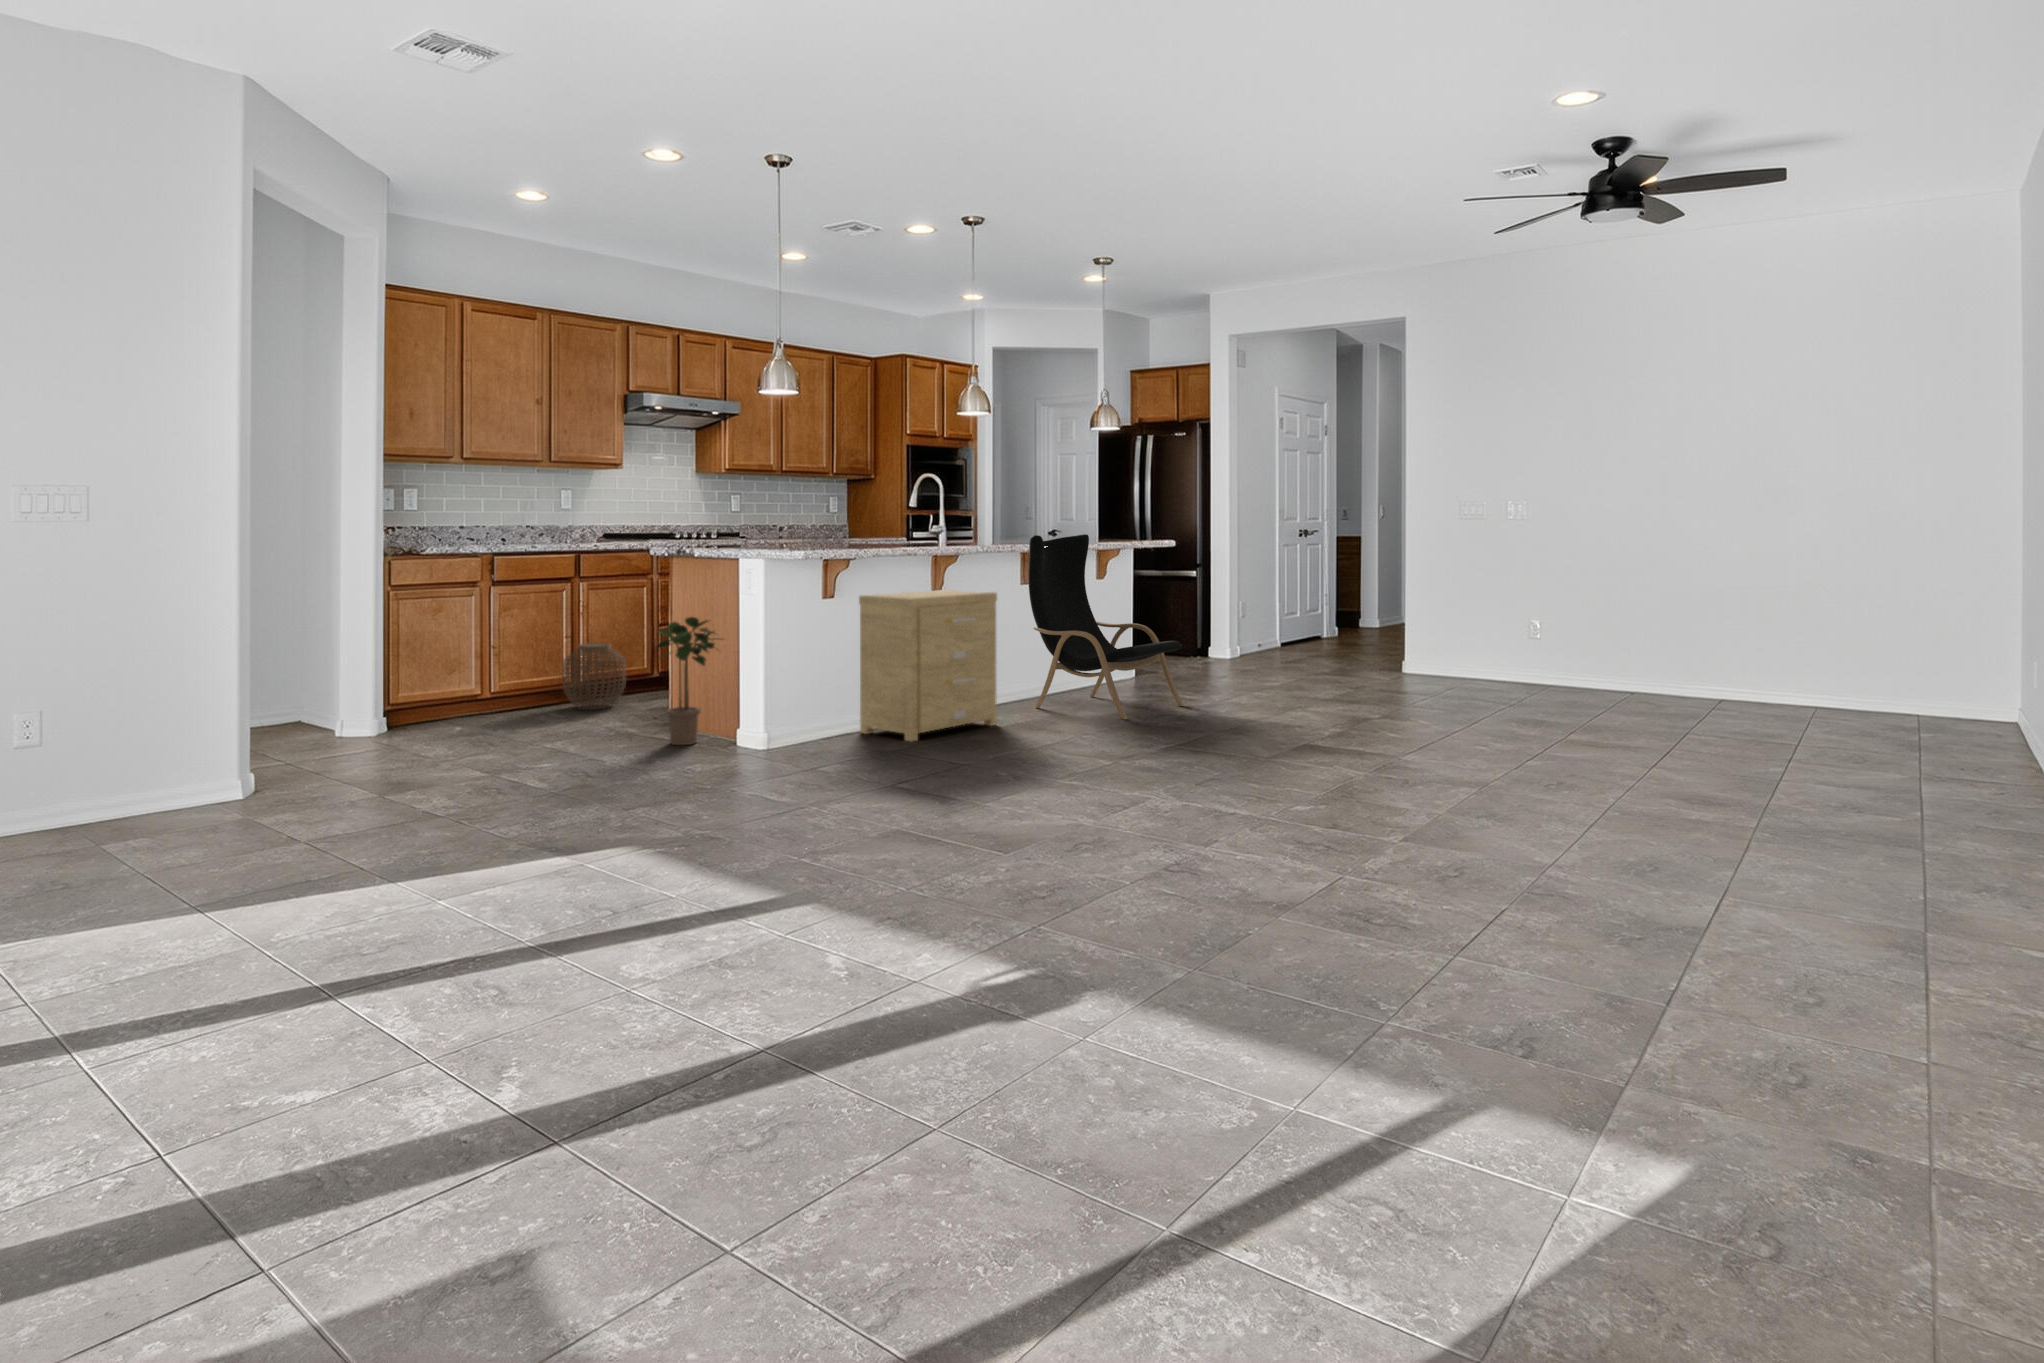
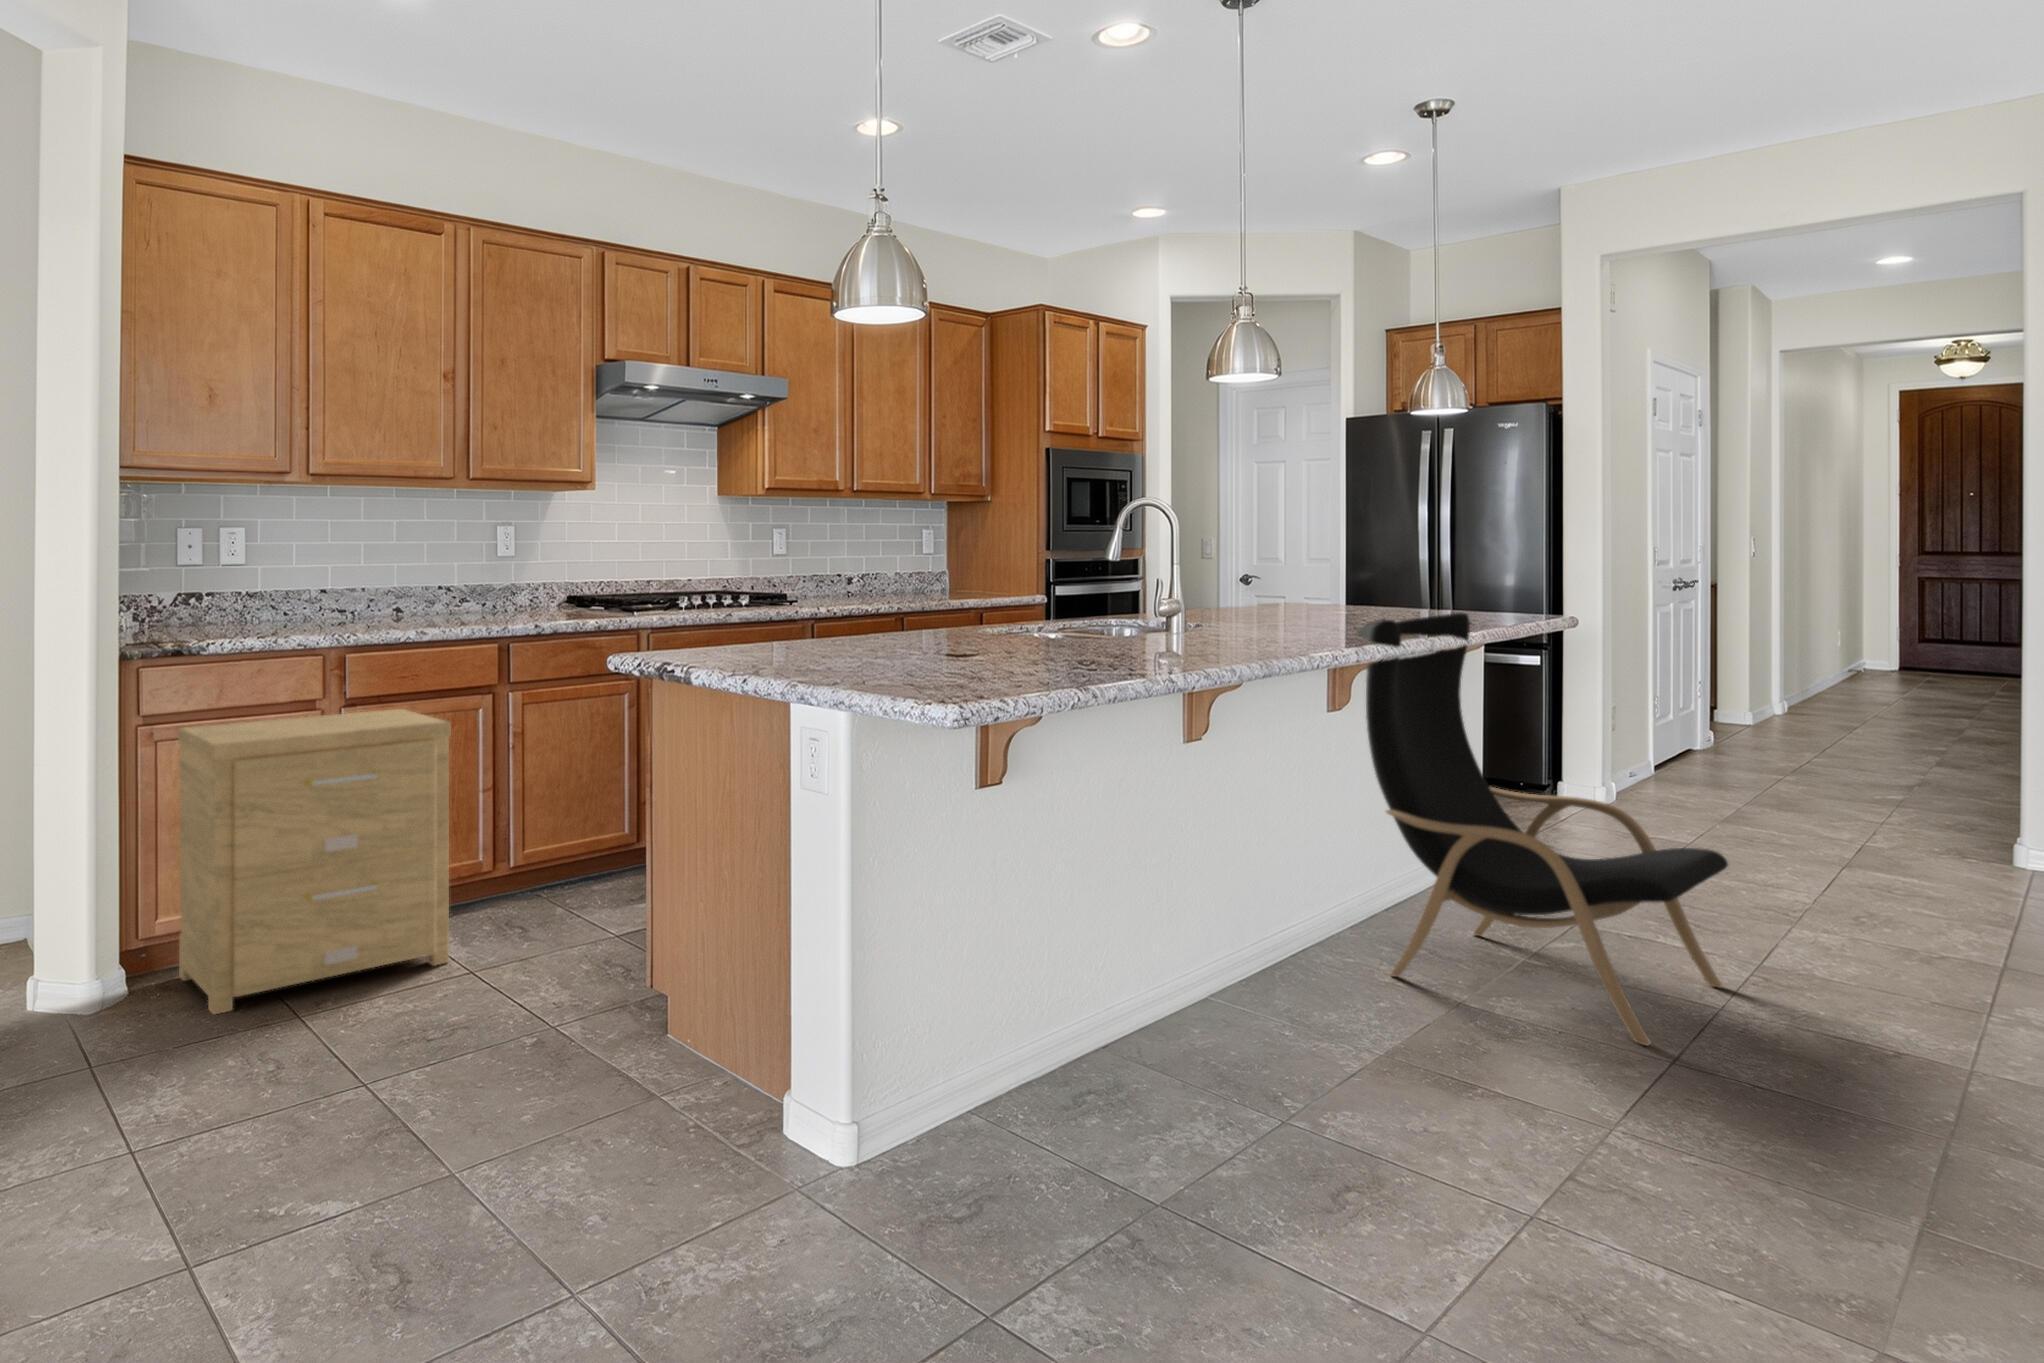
side table: present [859,590,997,741] -> present [178,709,451,1014]
potted plant: present [656,617,719,745] -> none [603,815,771,1104]
woven basket: present [562,643,626,709] -> none [476,802,588,930]

